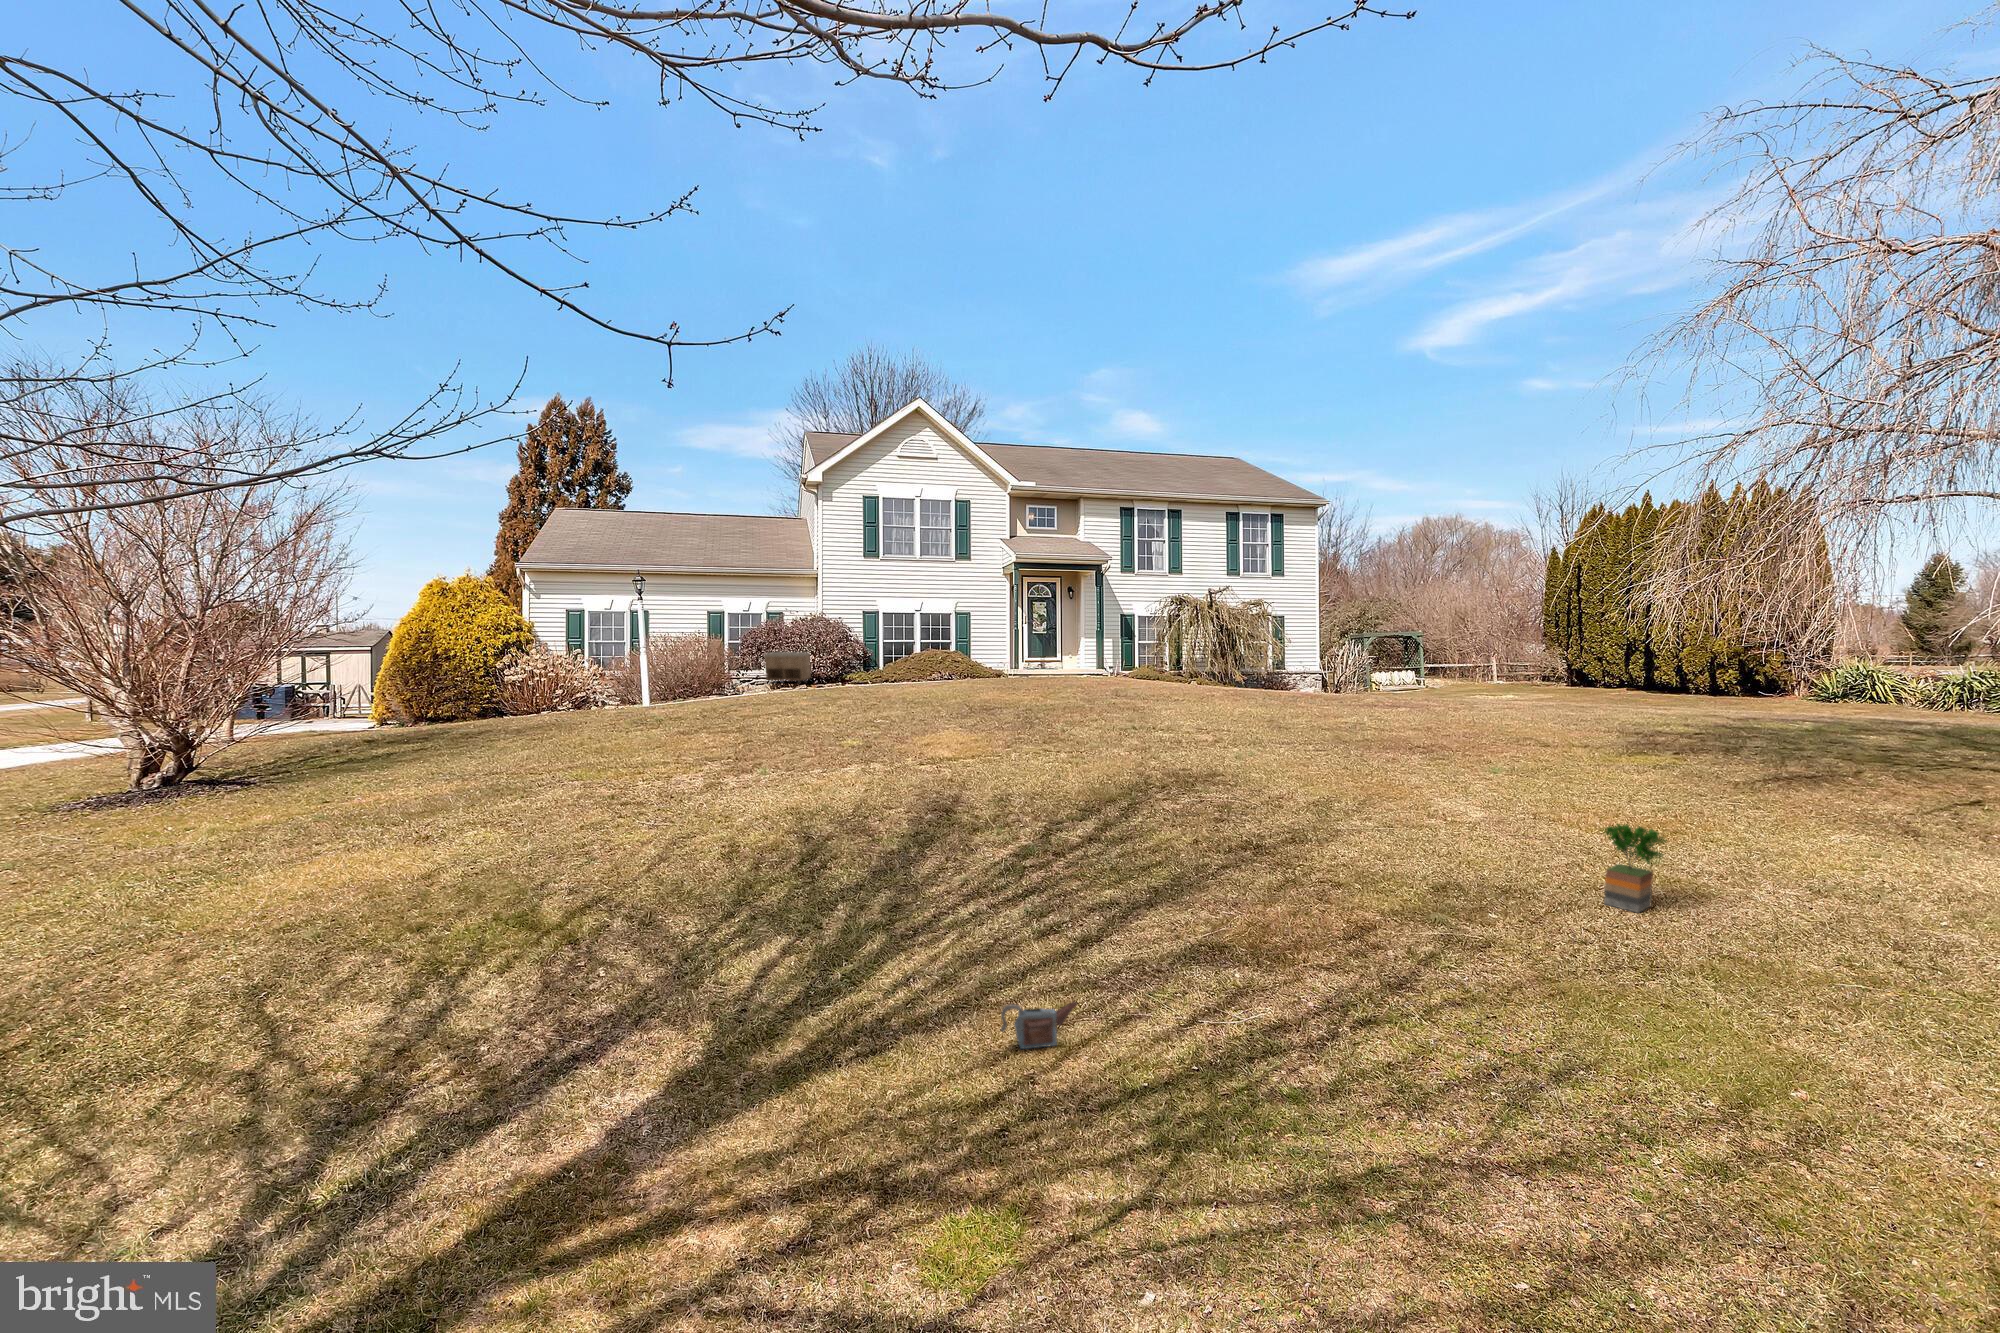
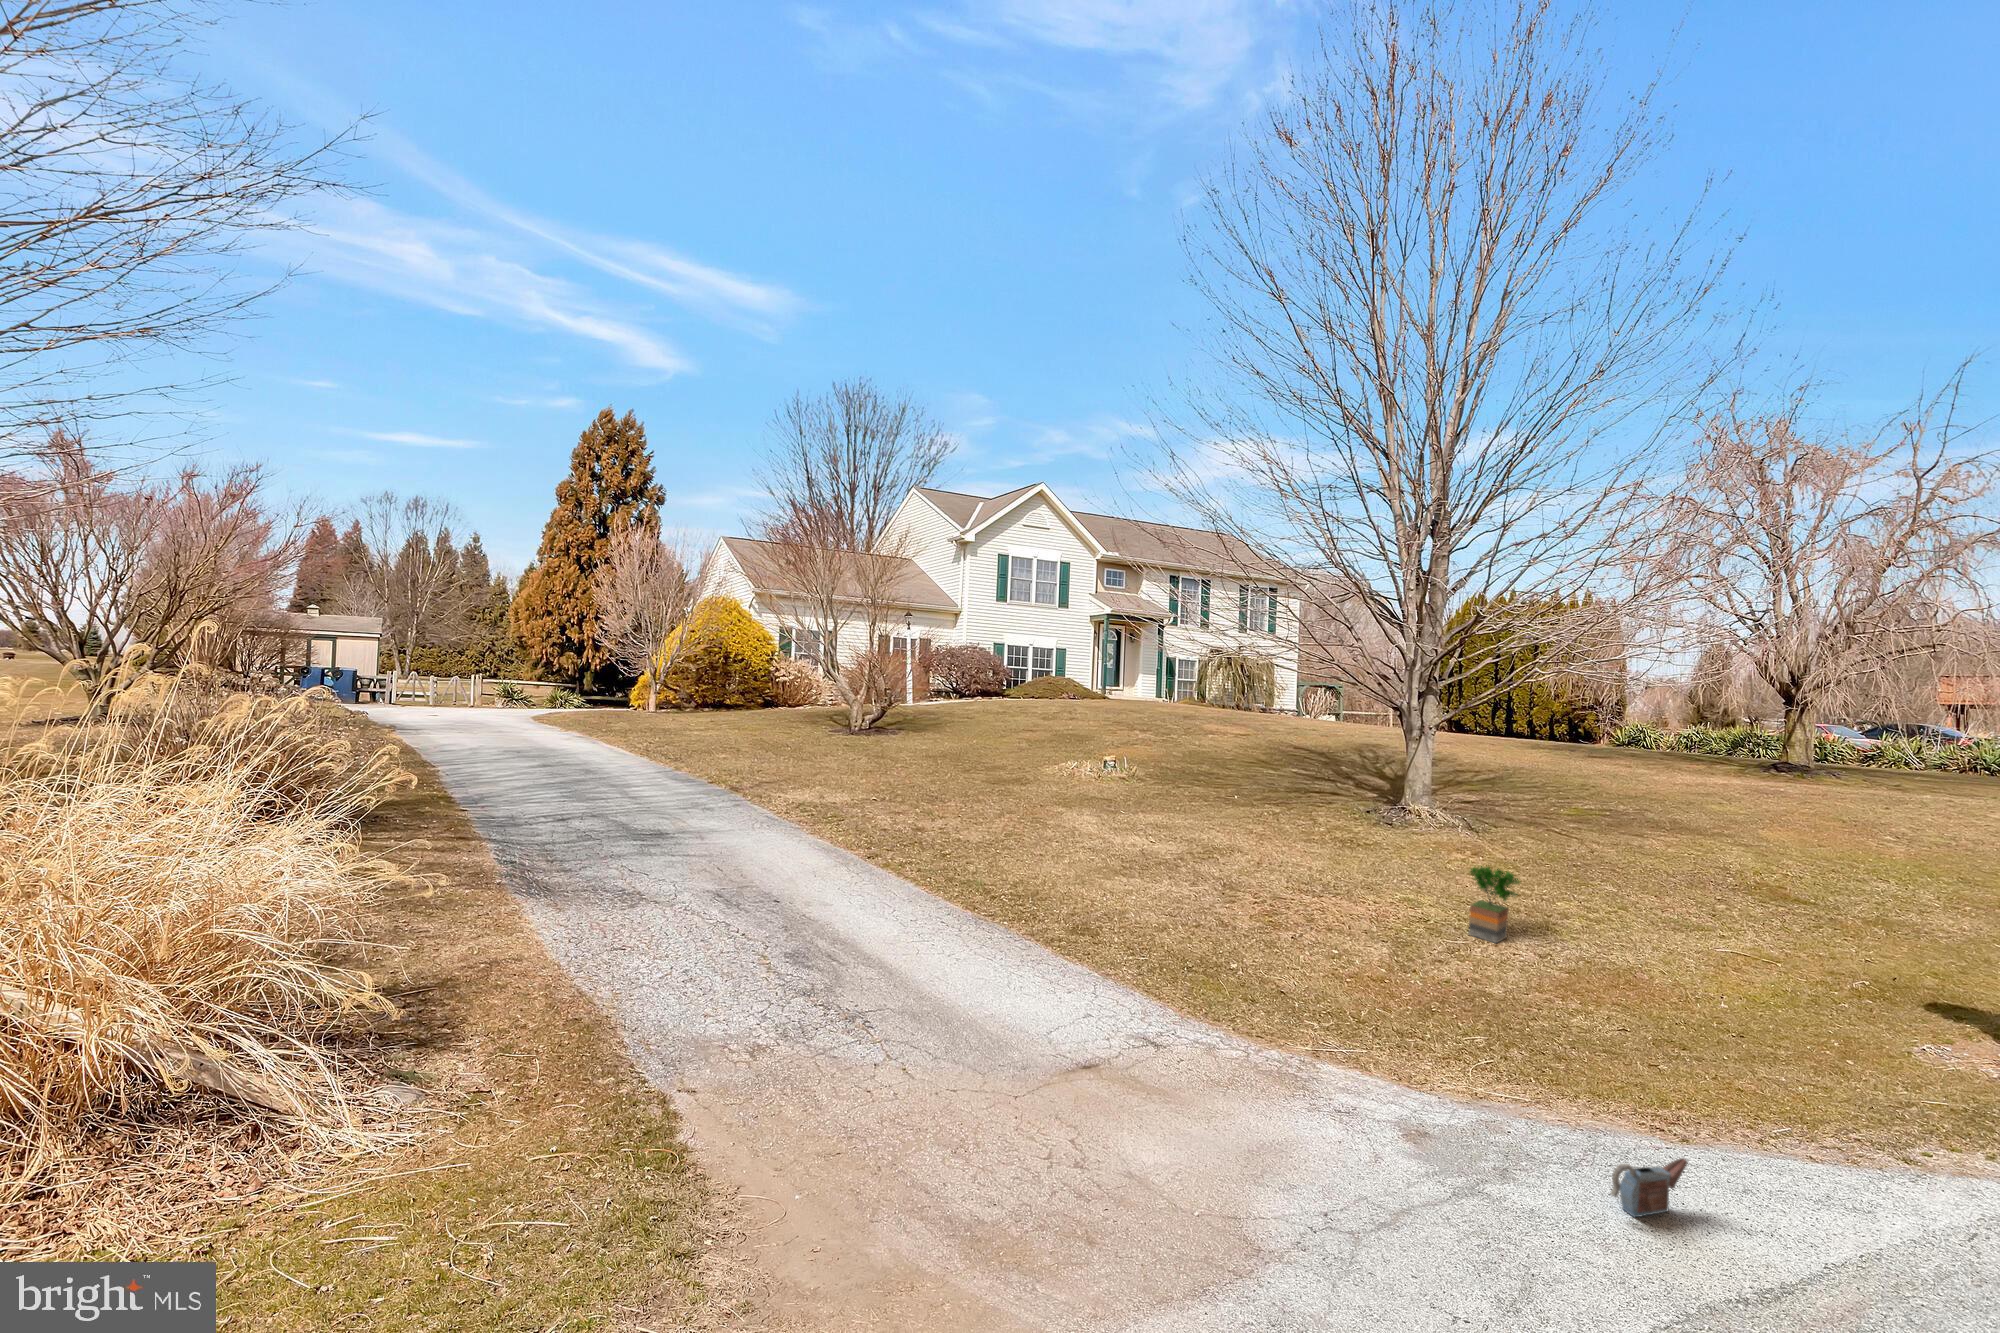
storage bench: present [764,652,811,681] -> none [746,677,788,706]
watering can: present [1001,1001,1078,1049] -> present [1611,1158,1688,1217]

